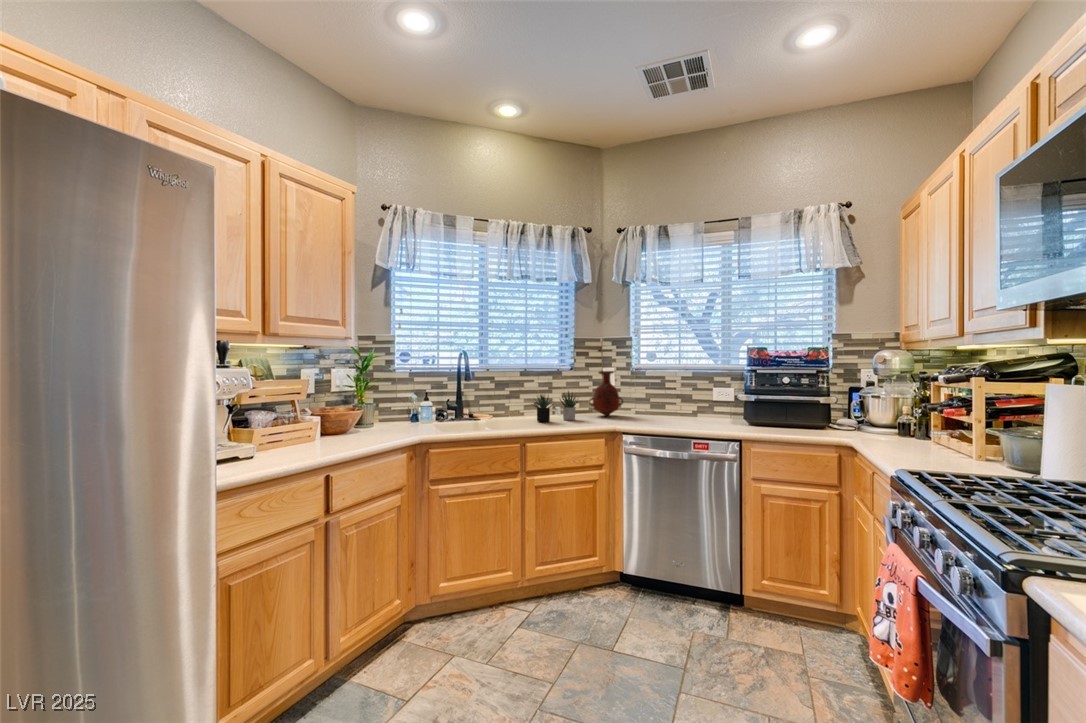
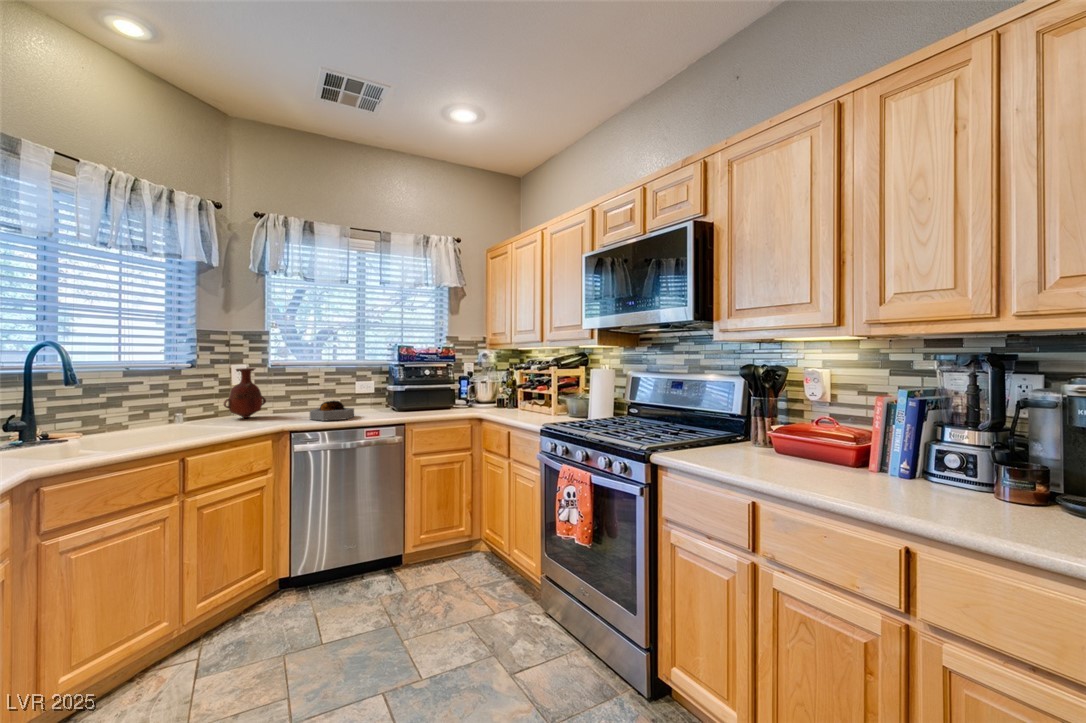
succulent plant: present [532,391,580,422] -> none [151,391,222,432]
decorative bowl: none [649,404,693,426] -> present [310,401,354,421]

